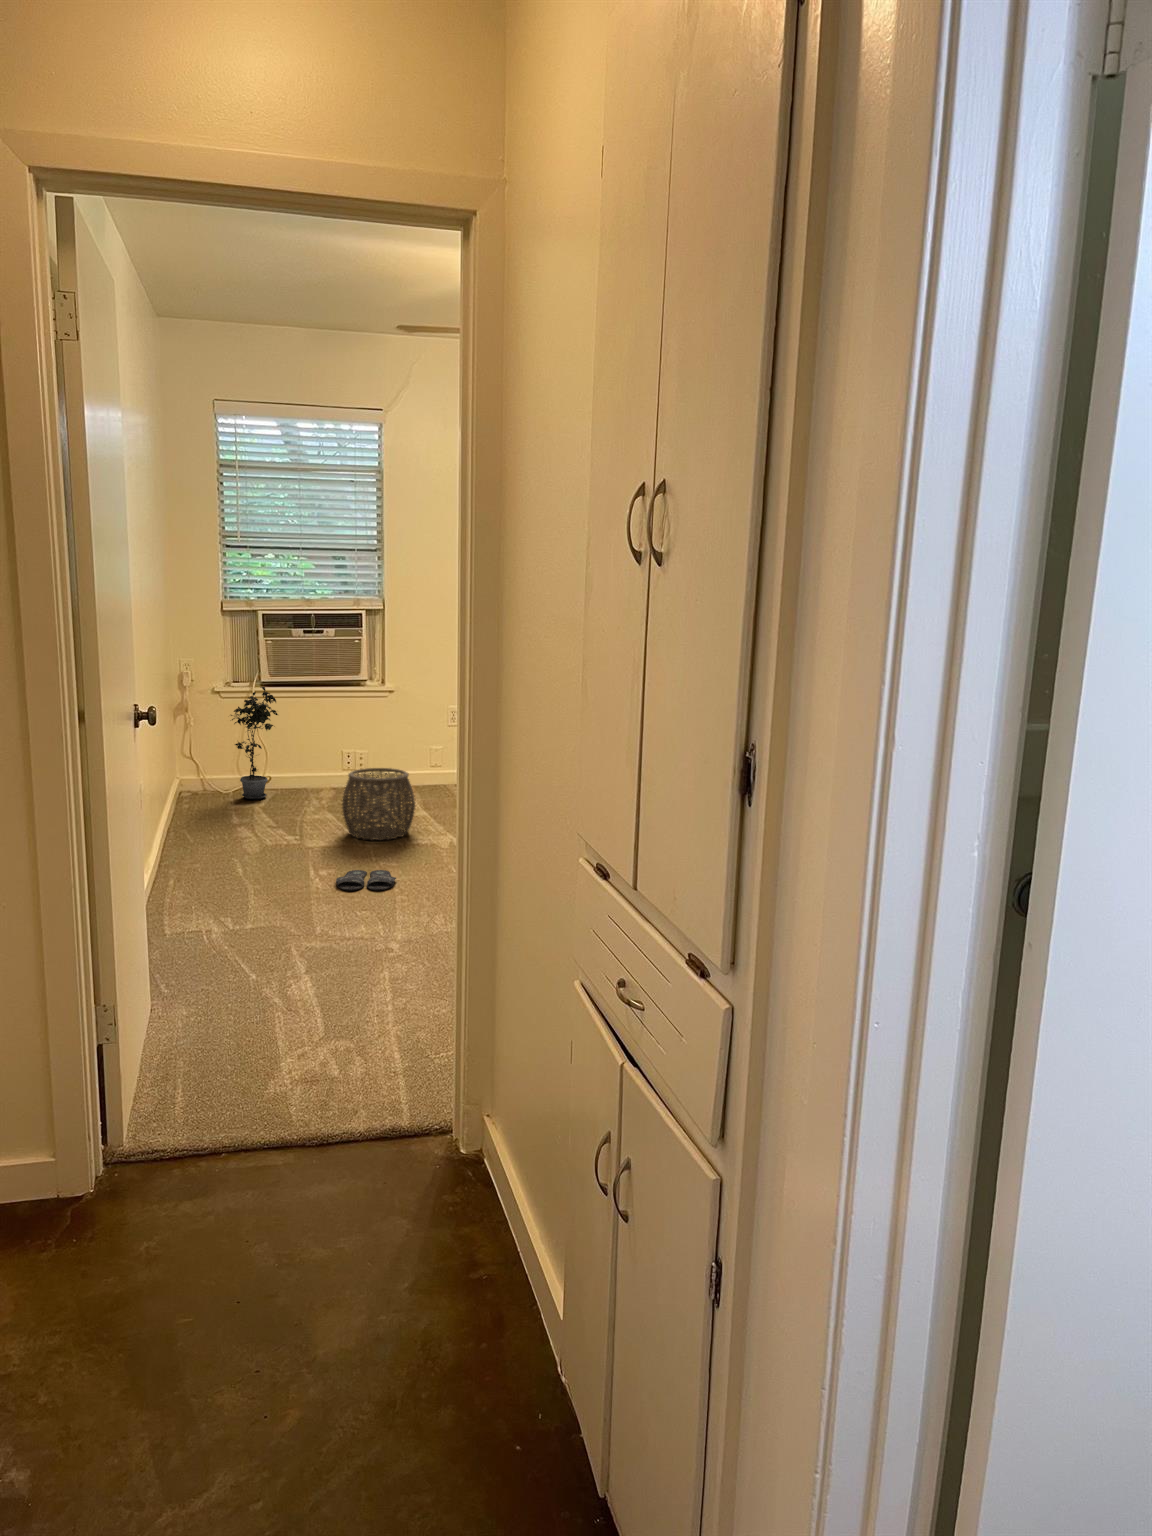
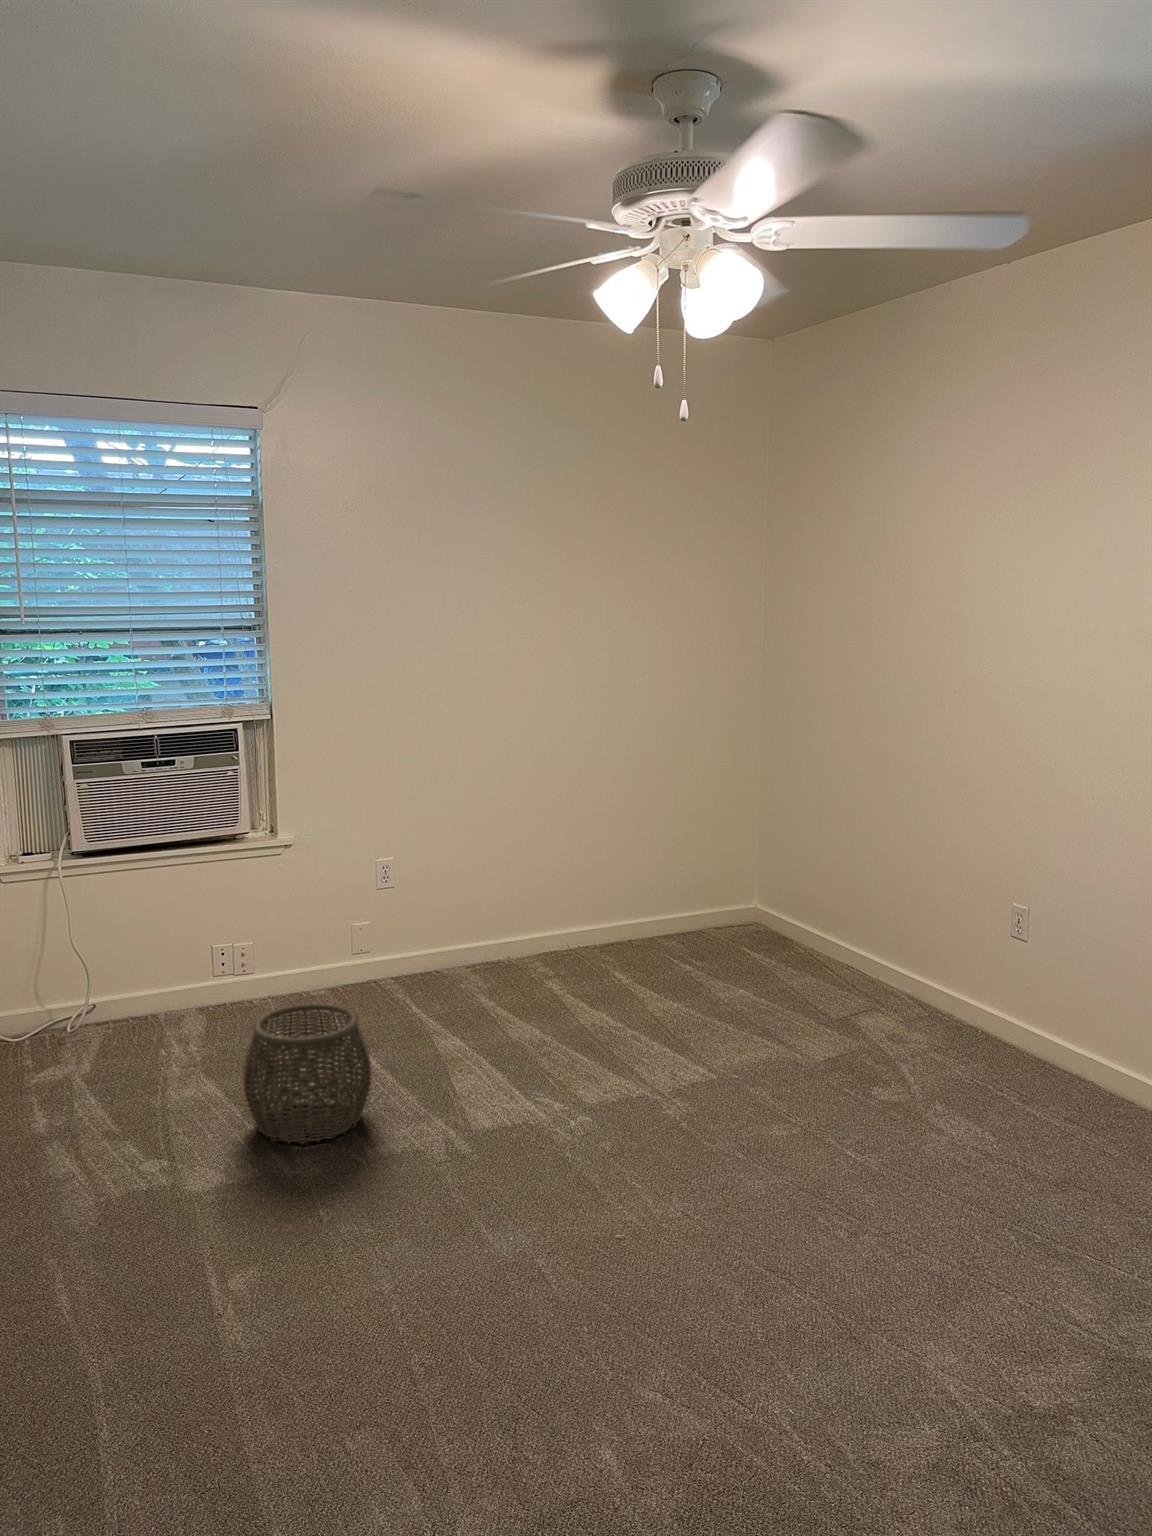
potted plant: present [231,687,278,799] -> none [19,864,110,1054]
slippers: present [336,870,396,891] -> none [270,1231,384,1310]

